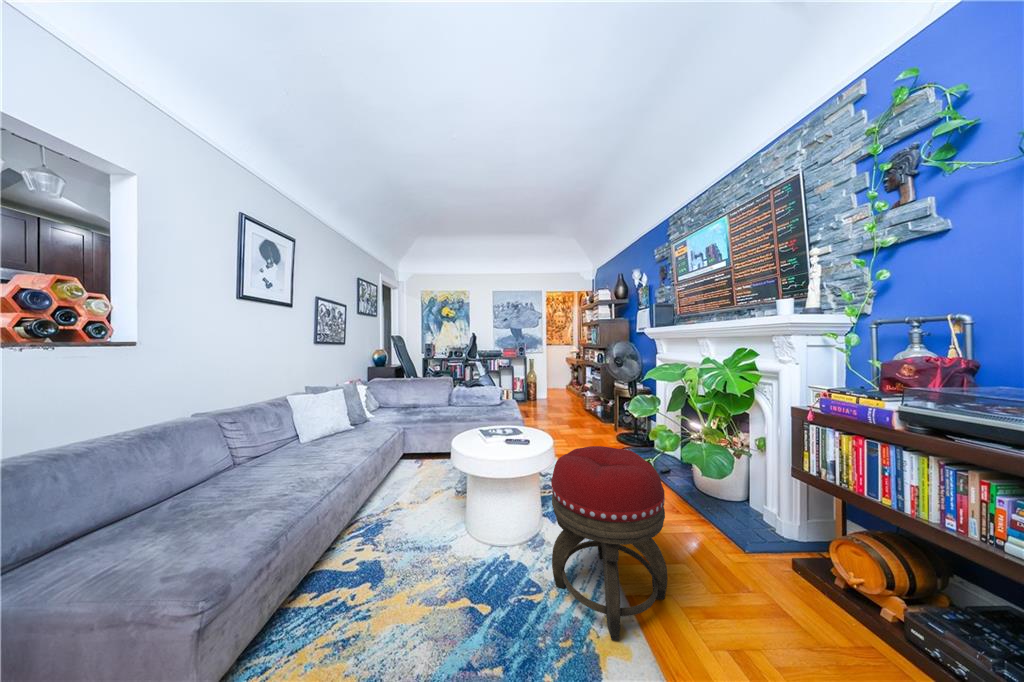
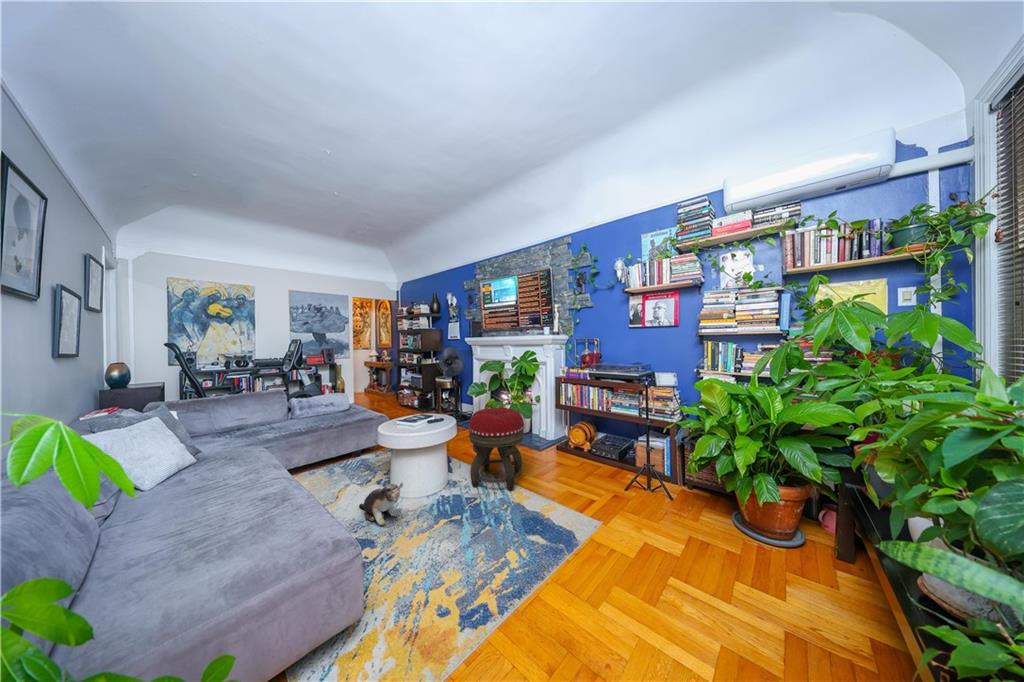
plush toy: none [385,529,426,589] -> present [359,483,403,525]

